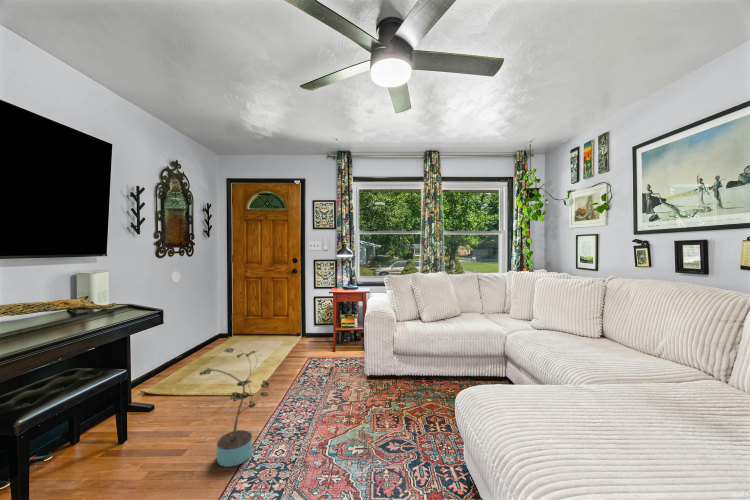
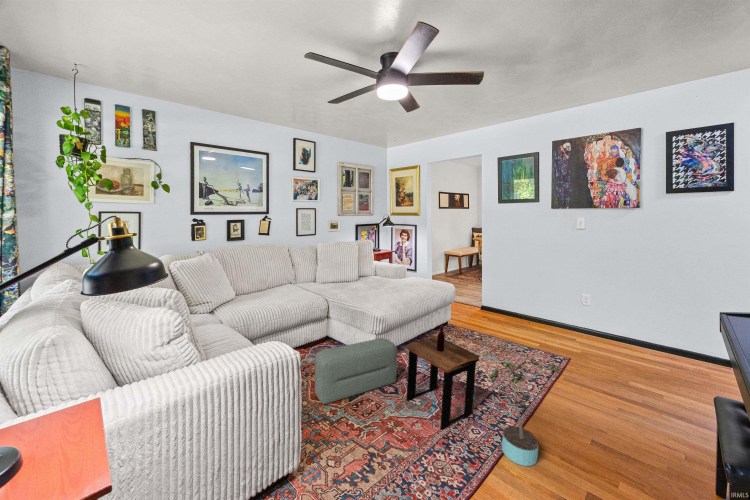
side table: none [286,350,368,478] -> present [407,326,479,430]
pouf: none [398,363,438,458] -> present [315,338,397,404]

